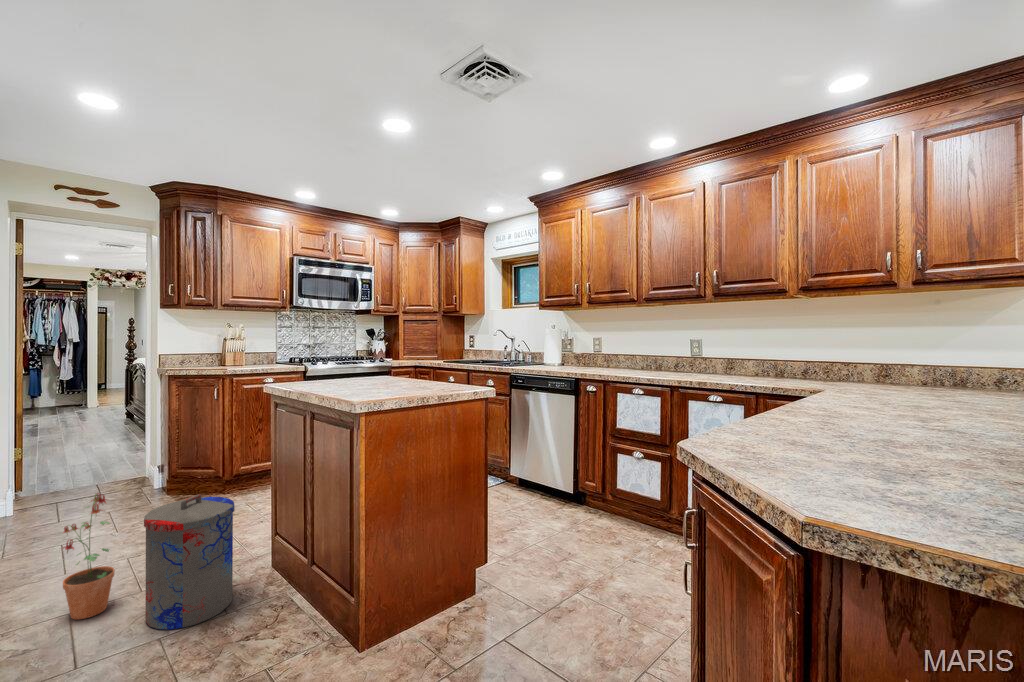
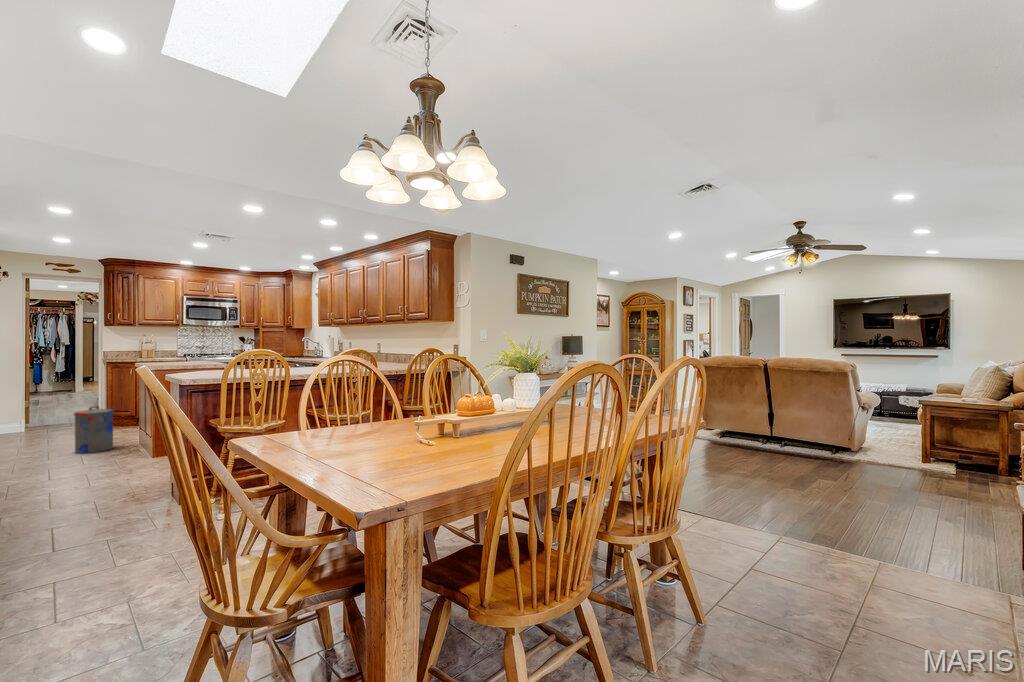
potted plant: present [63,493,114,620] -> none [42,406,65,452]

